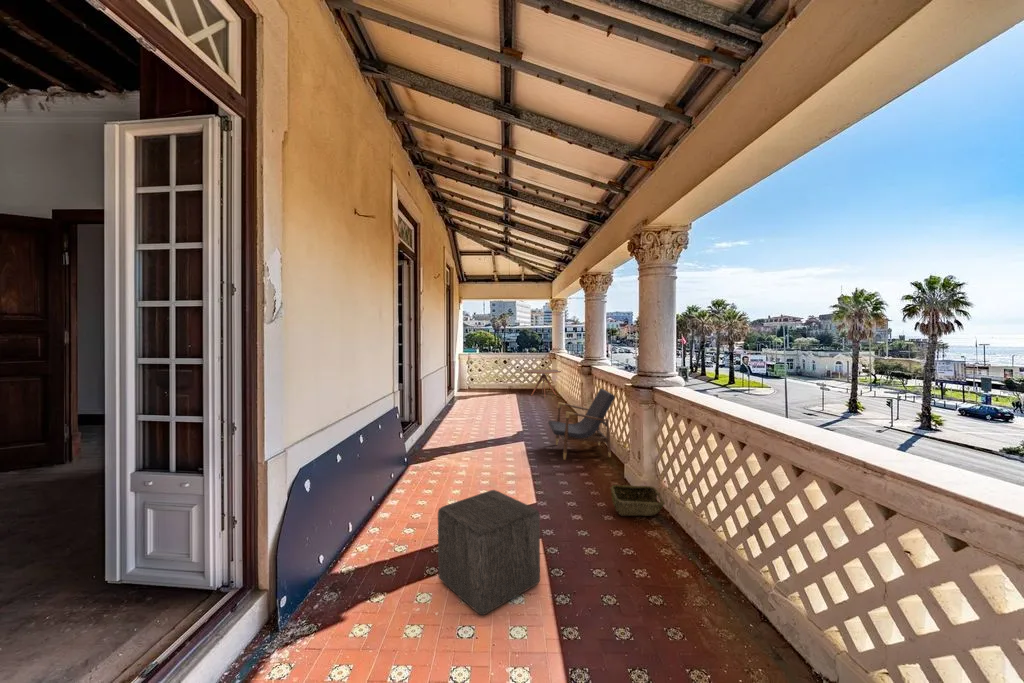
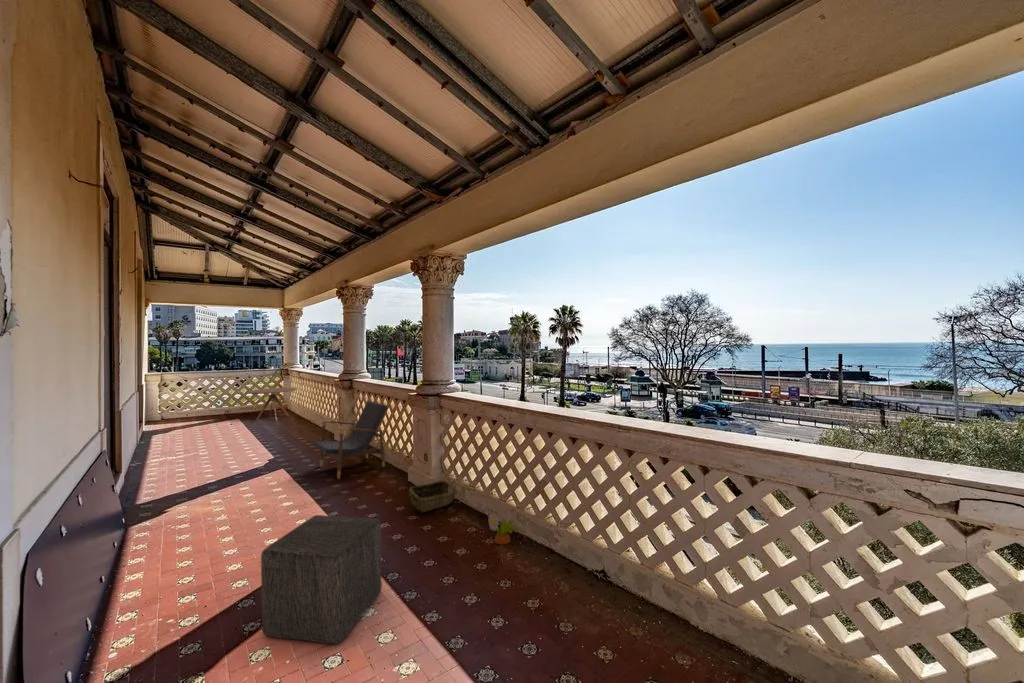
decorative plant: none [679,542,719,586] -> present [488,513,517,544]

